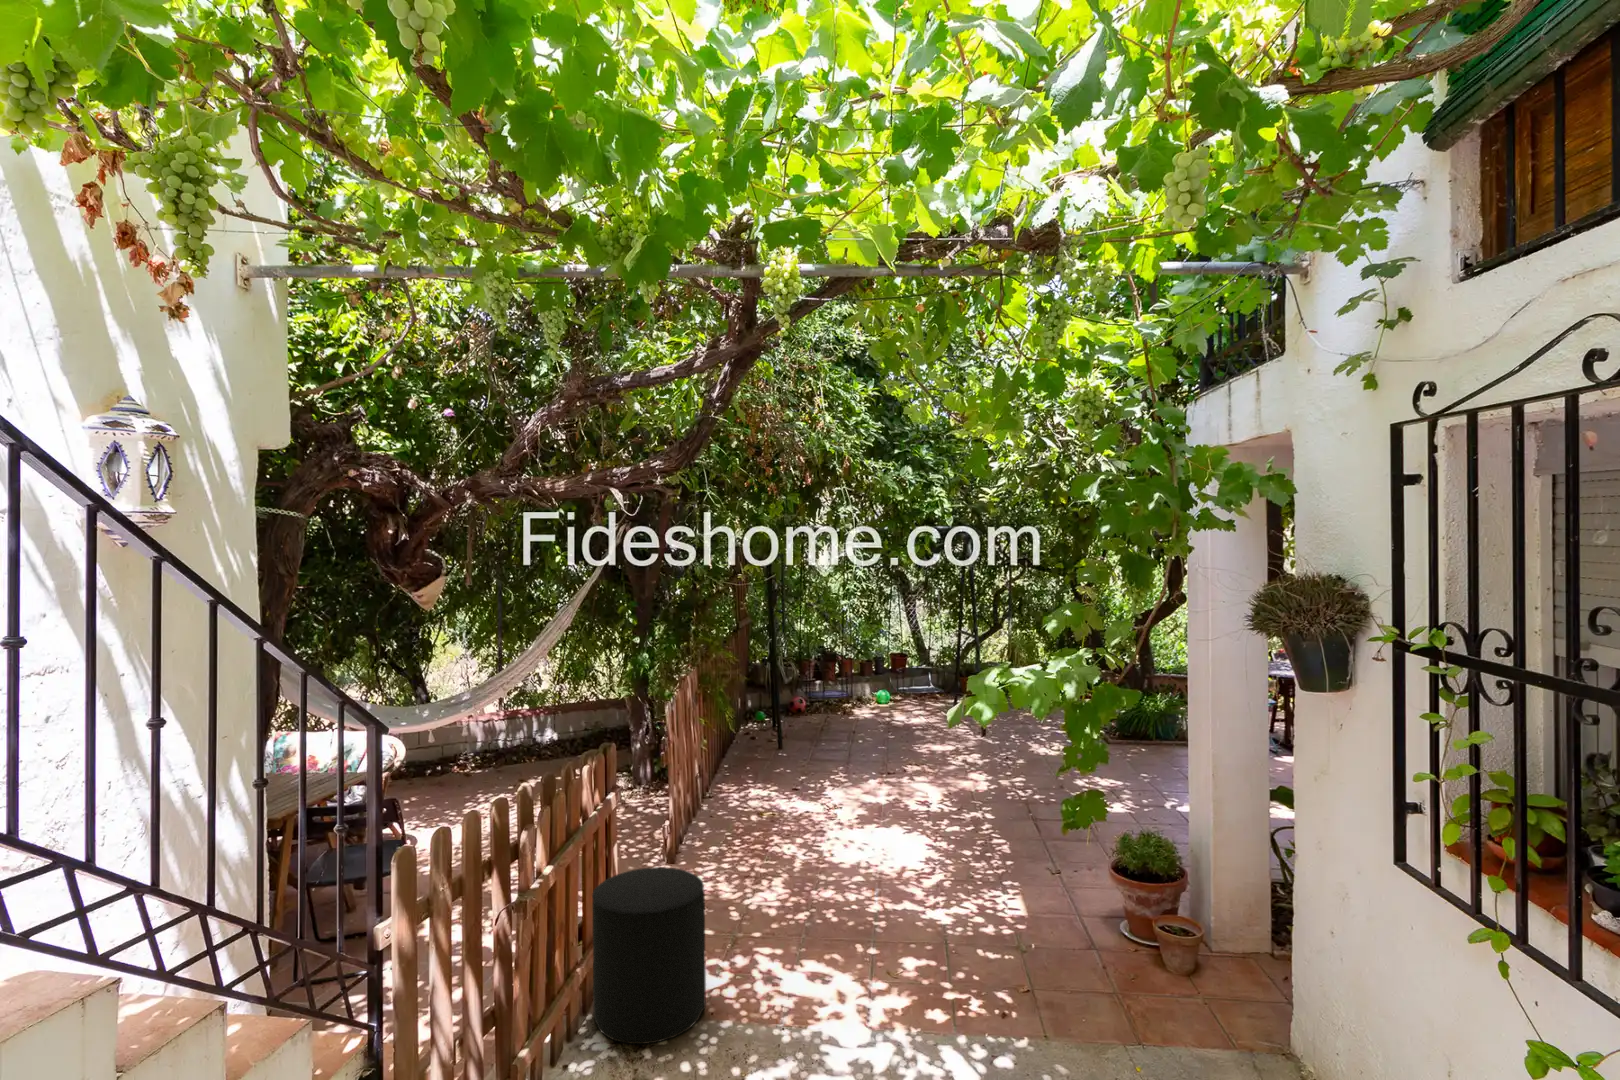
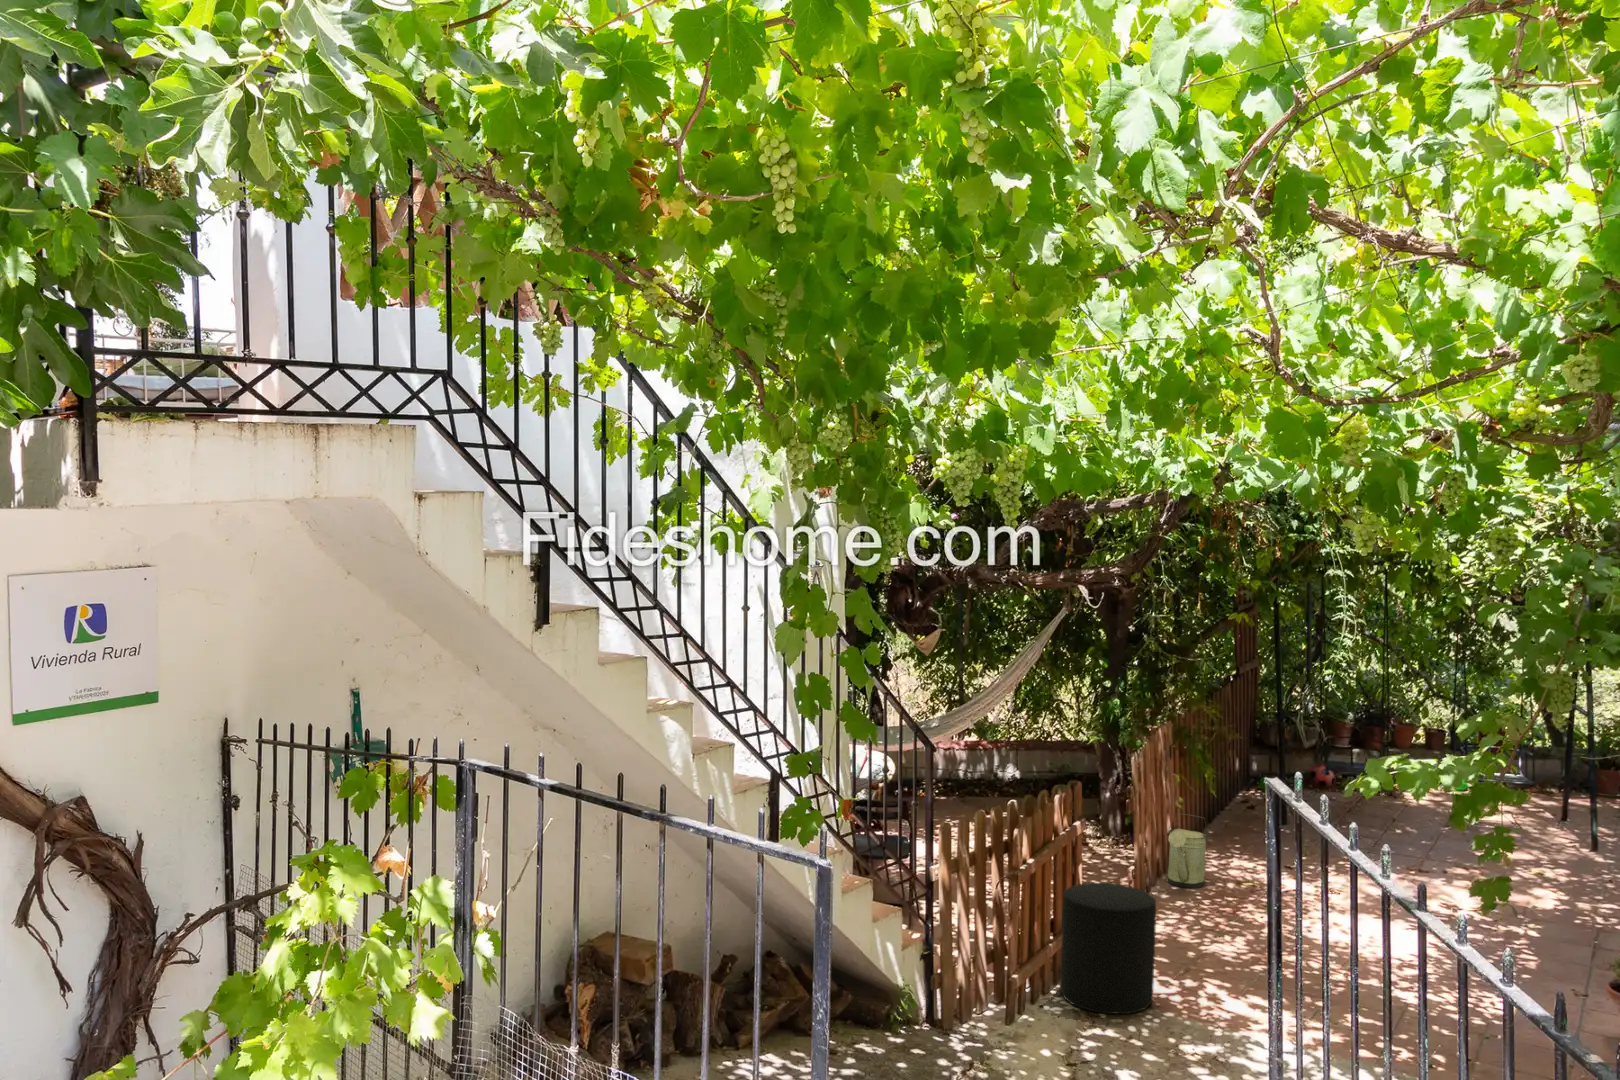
watering can: none [699,759,733,830] -> present [1168,813,1207,888]

